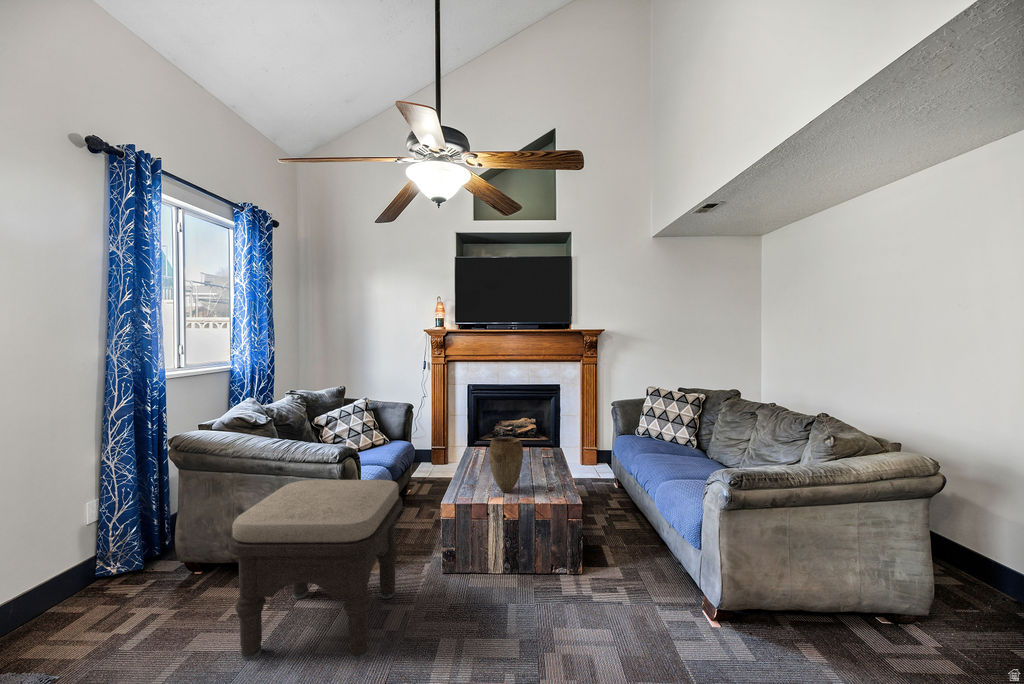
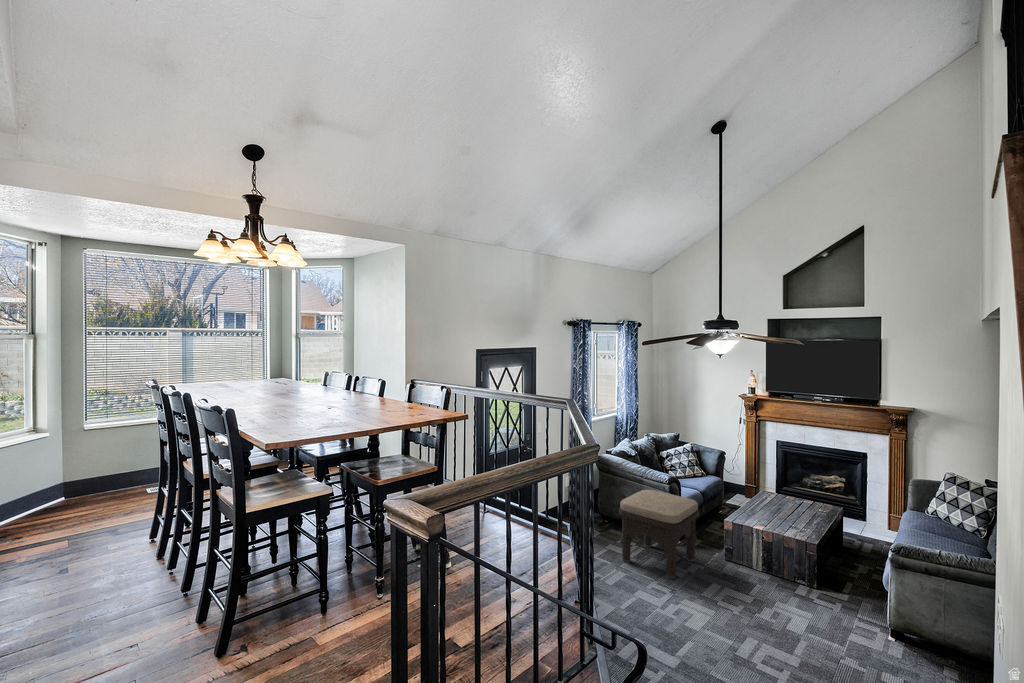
vase: present [489,437,523,492] -> none [759,489,782,525]

